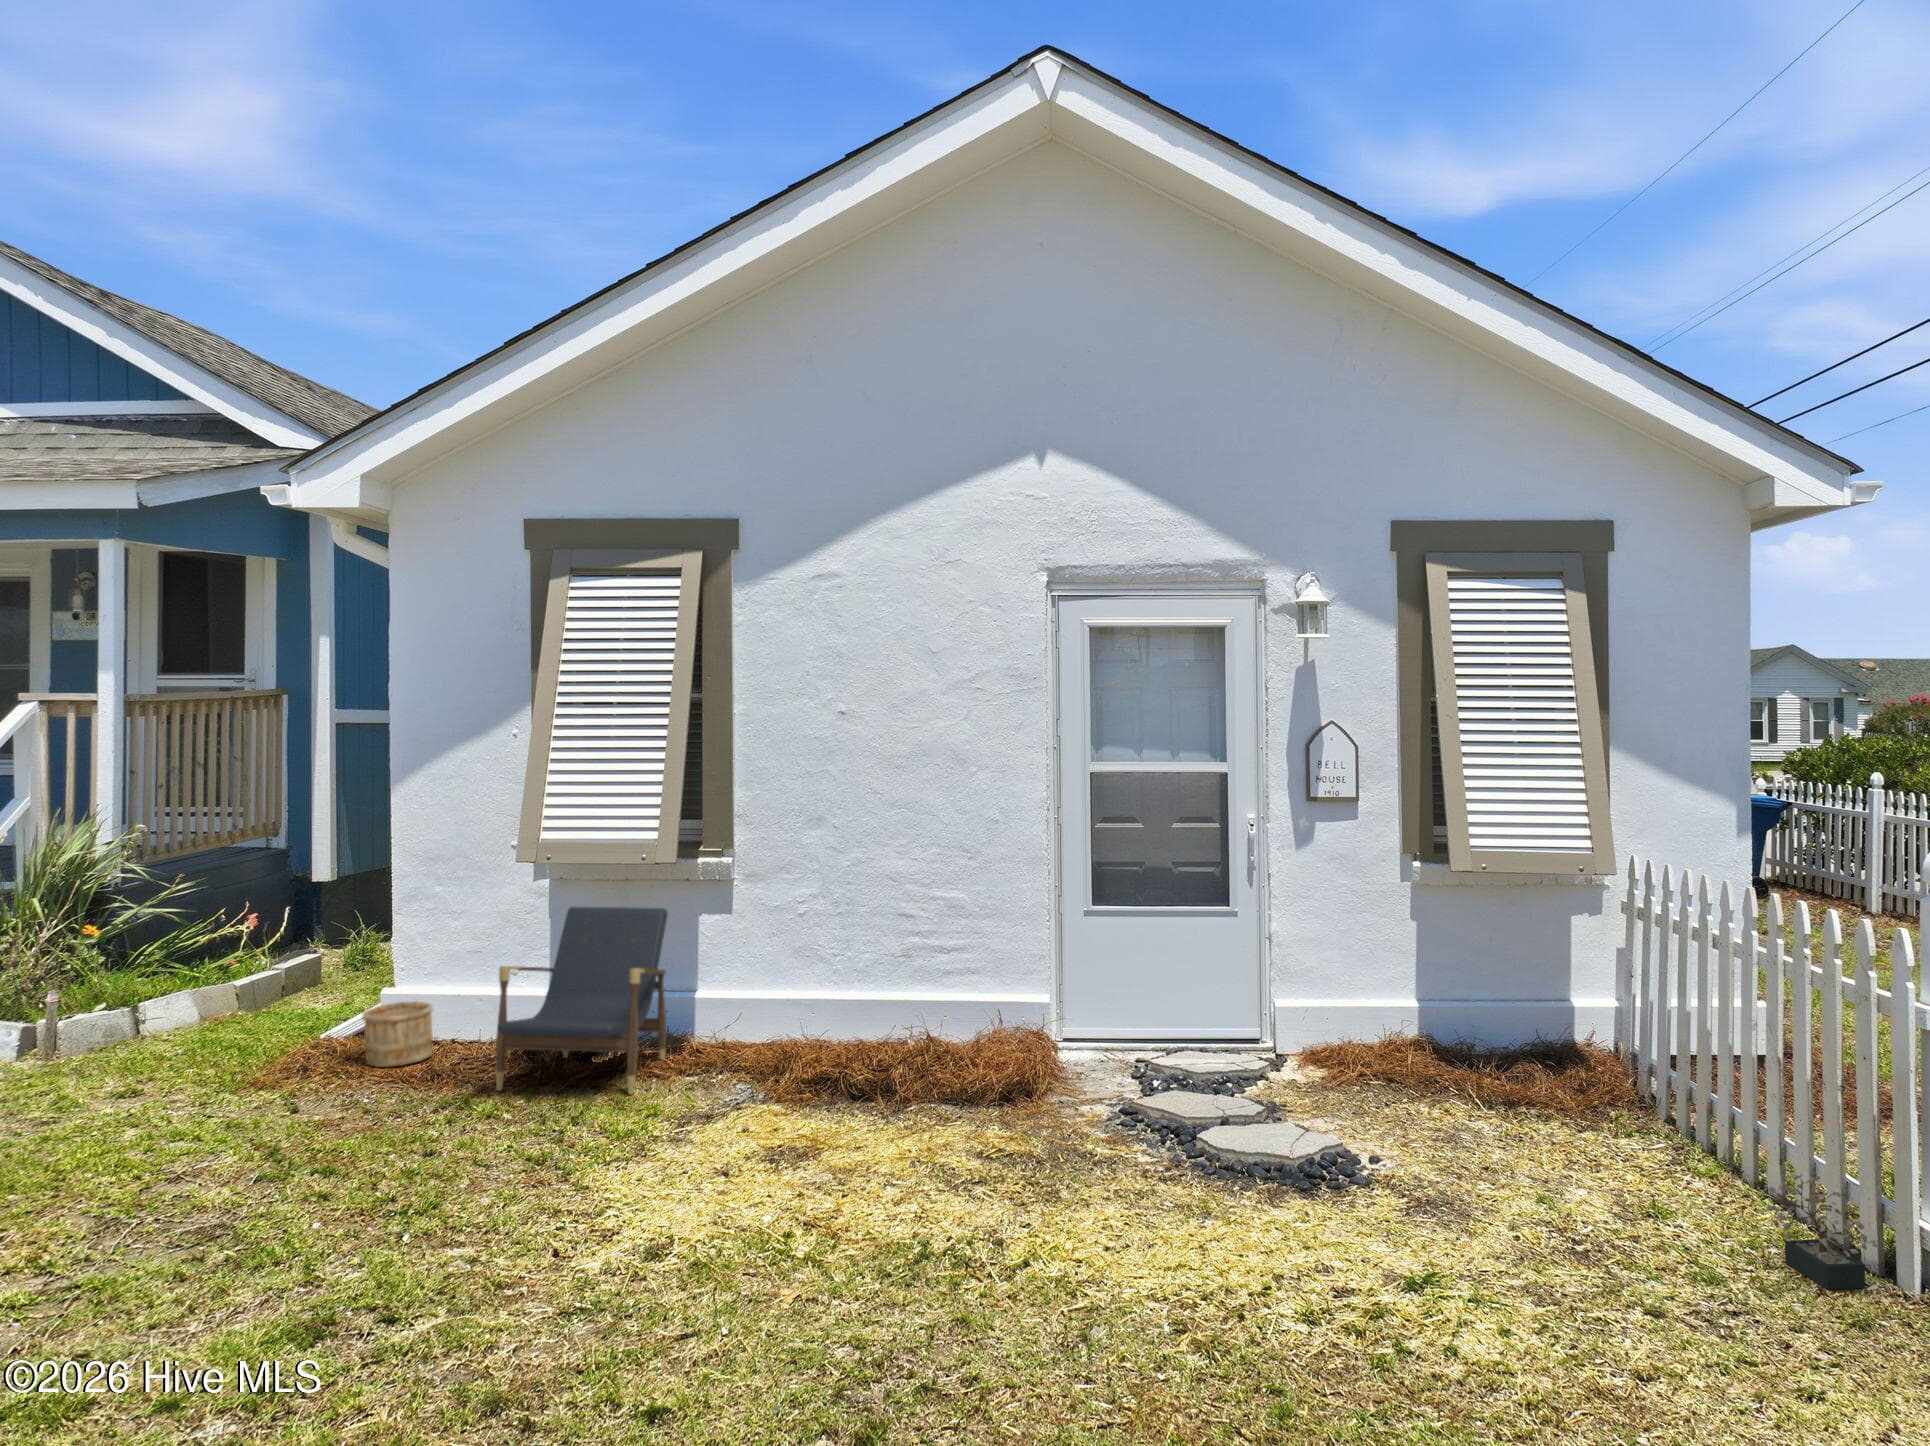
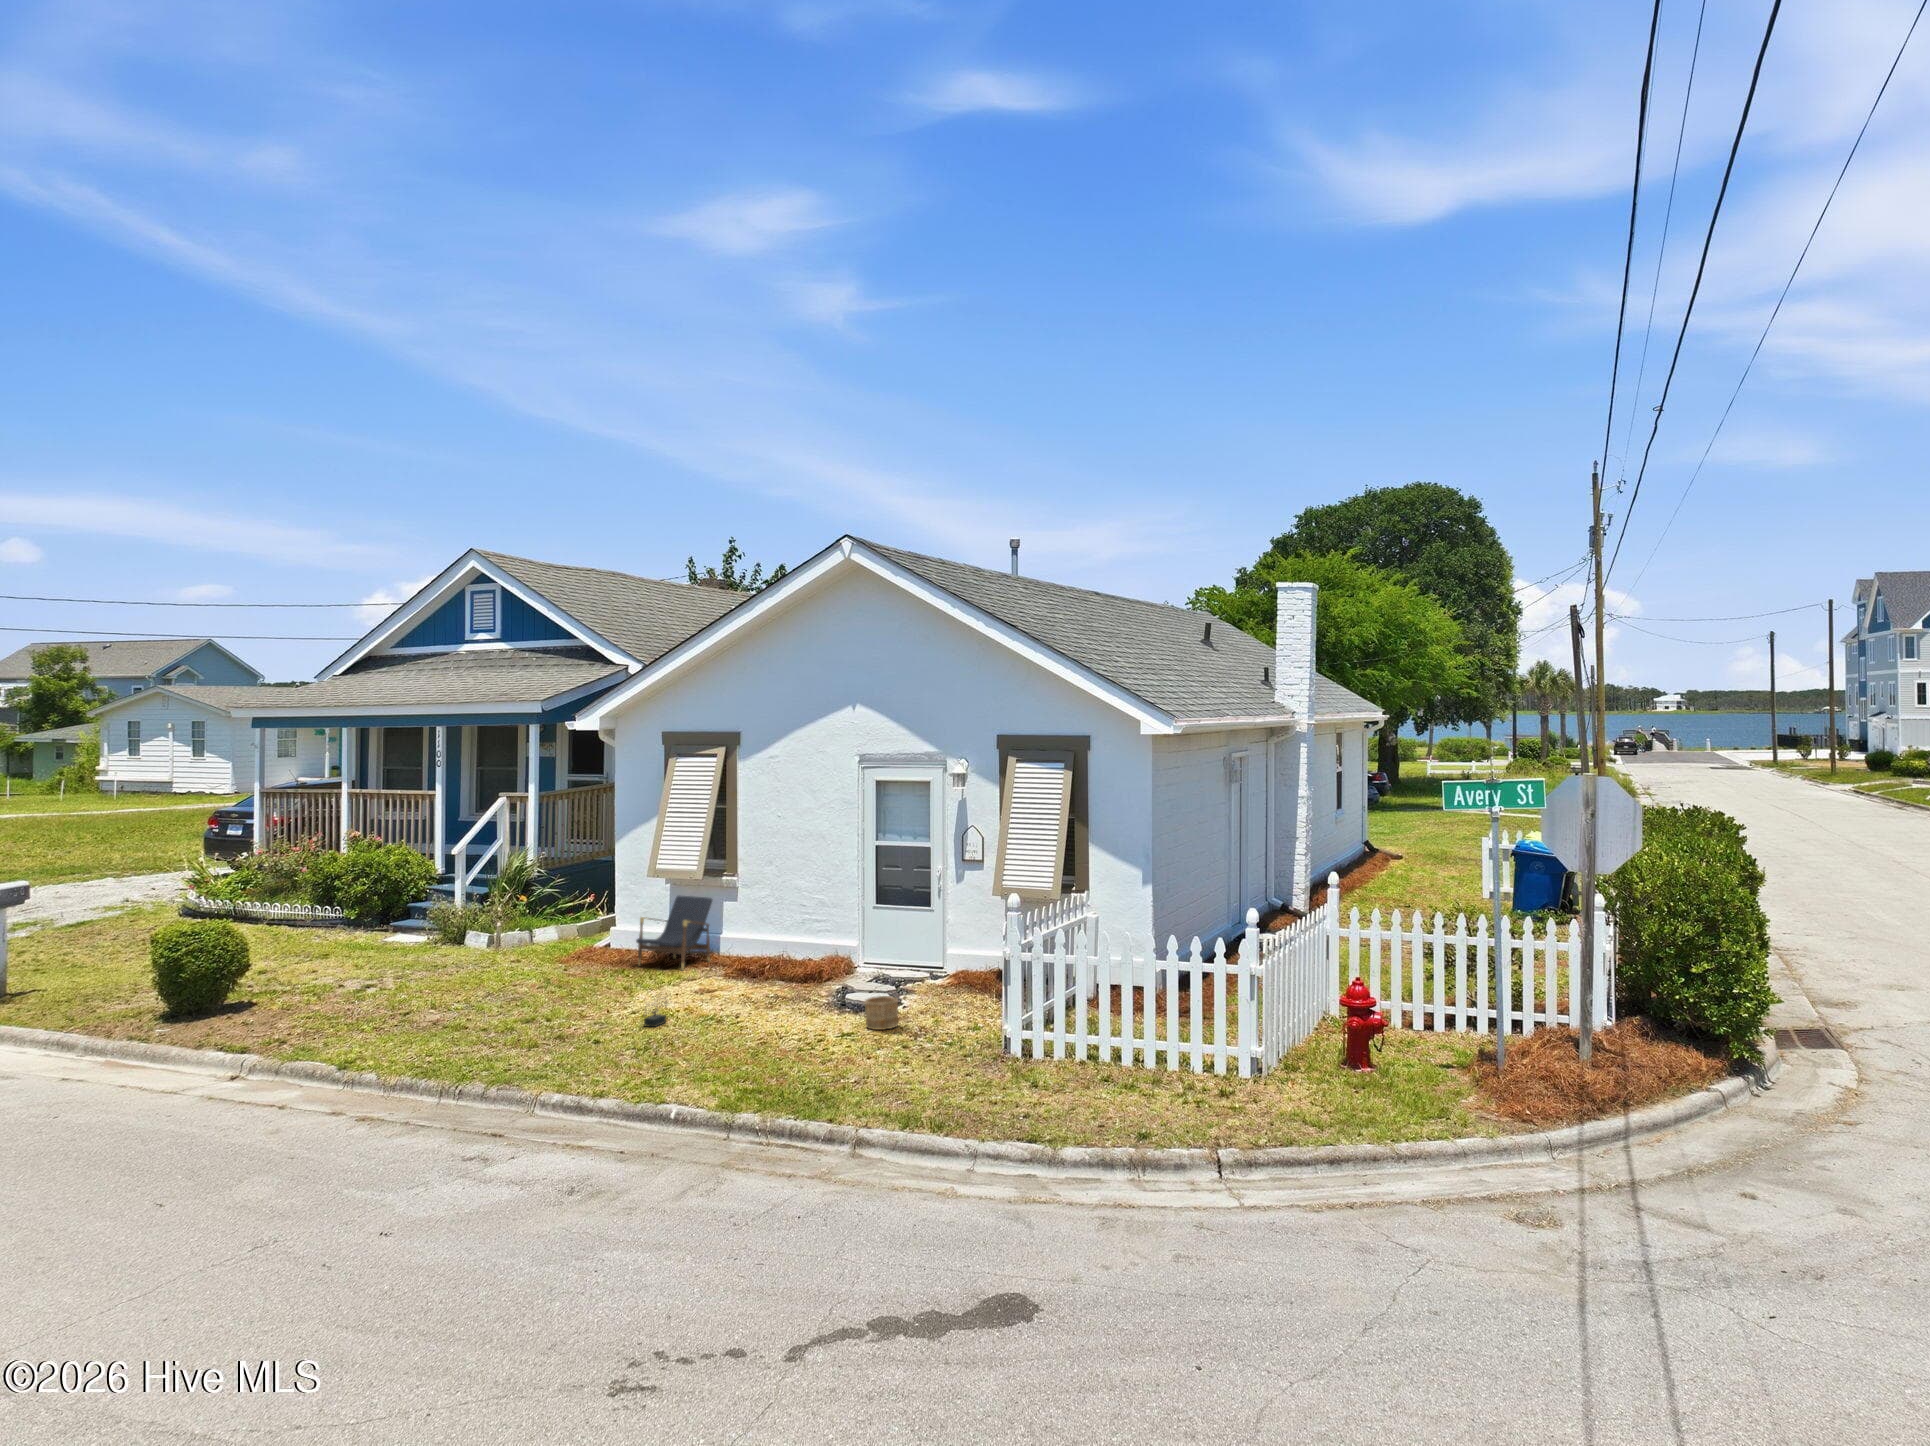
wooden bucket: present [362,1001,433,1067] -> present [864,996,898,1030]
decorative plant: present [1763,1174,1880,1290] -> present [644,998,667,1027]

